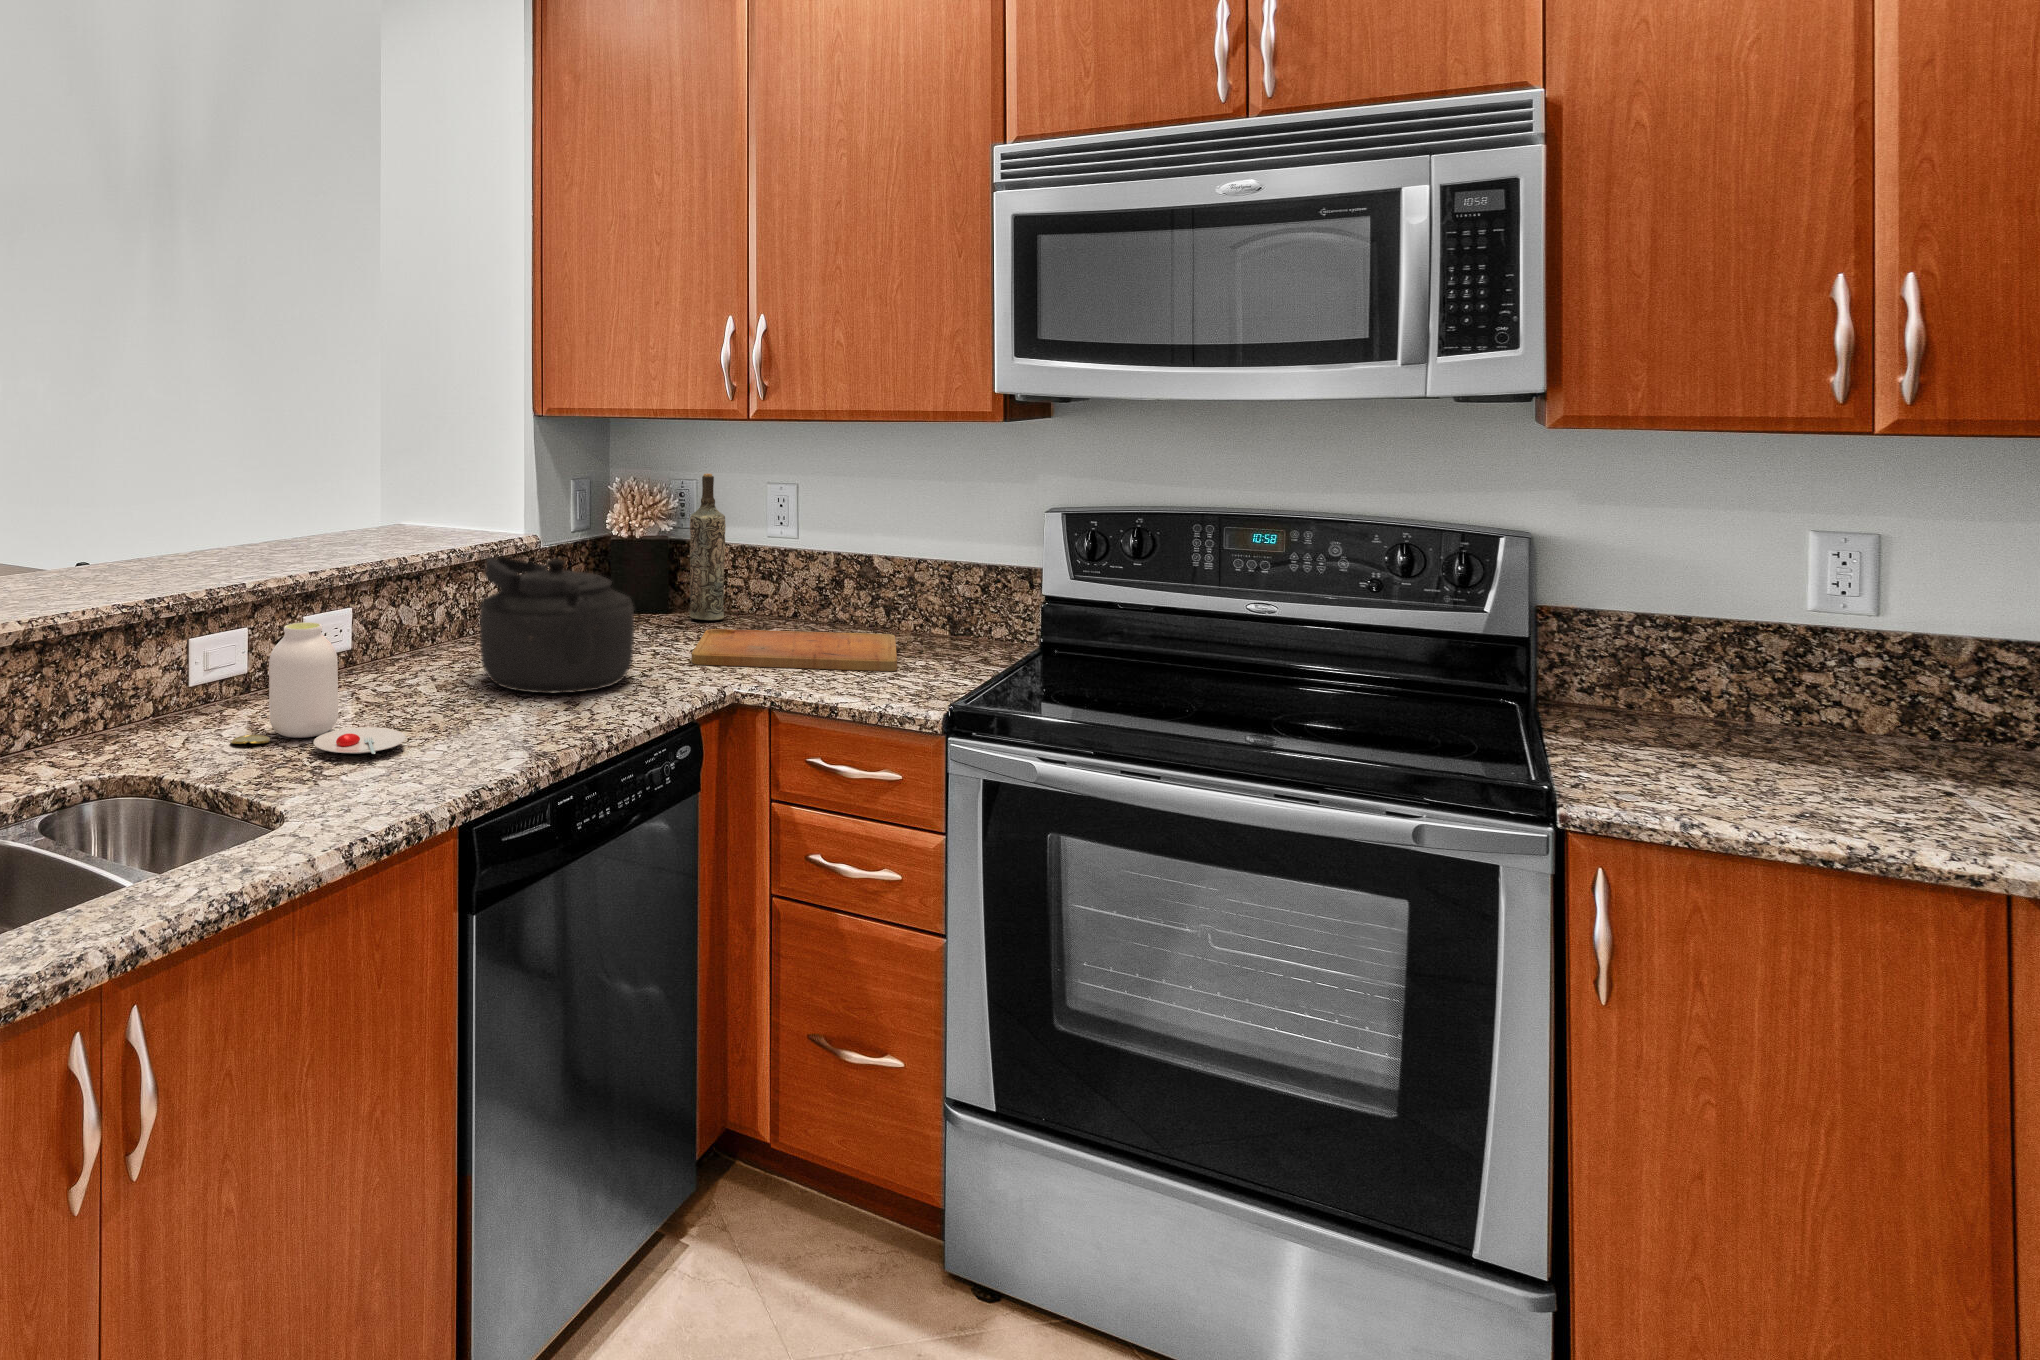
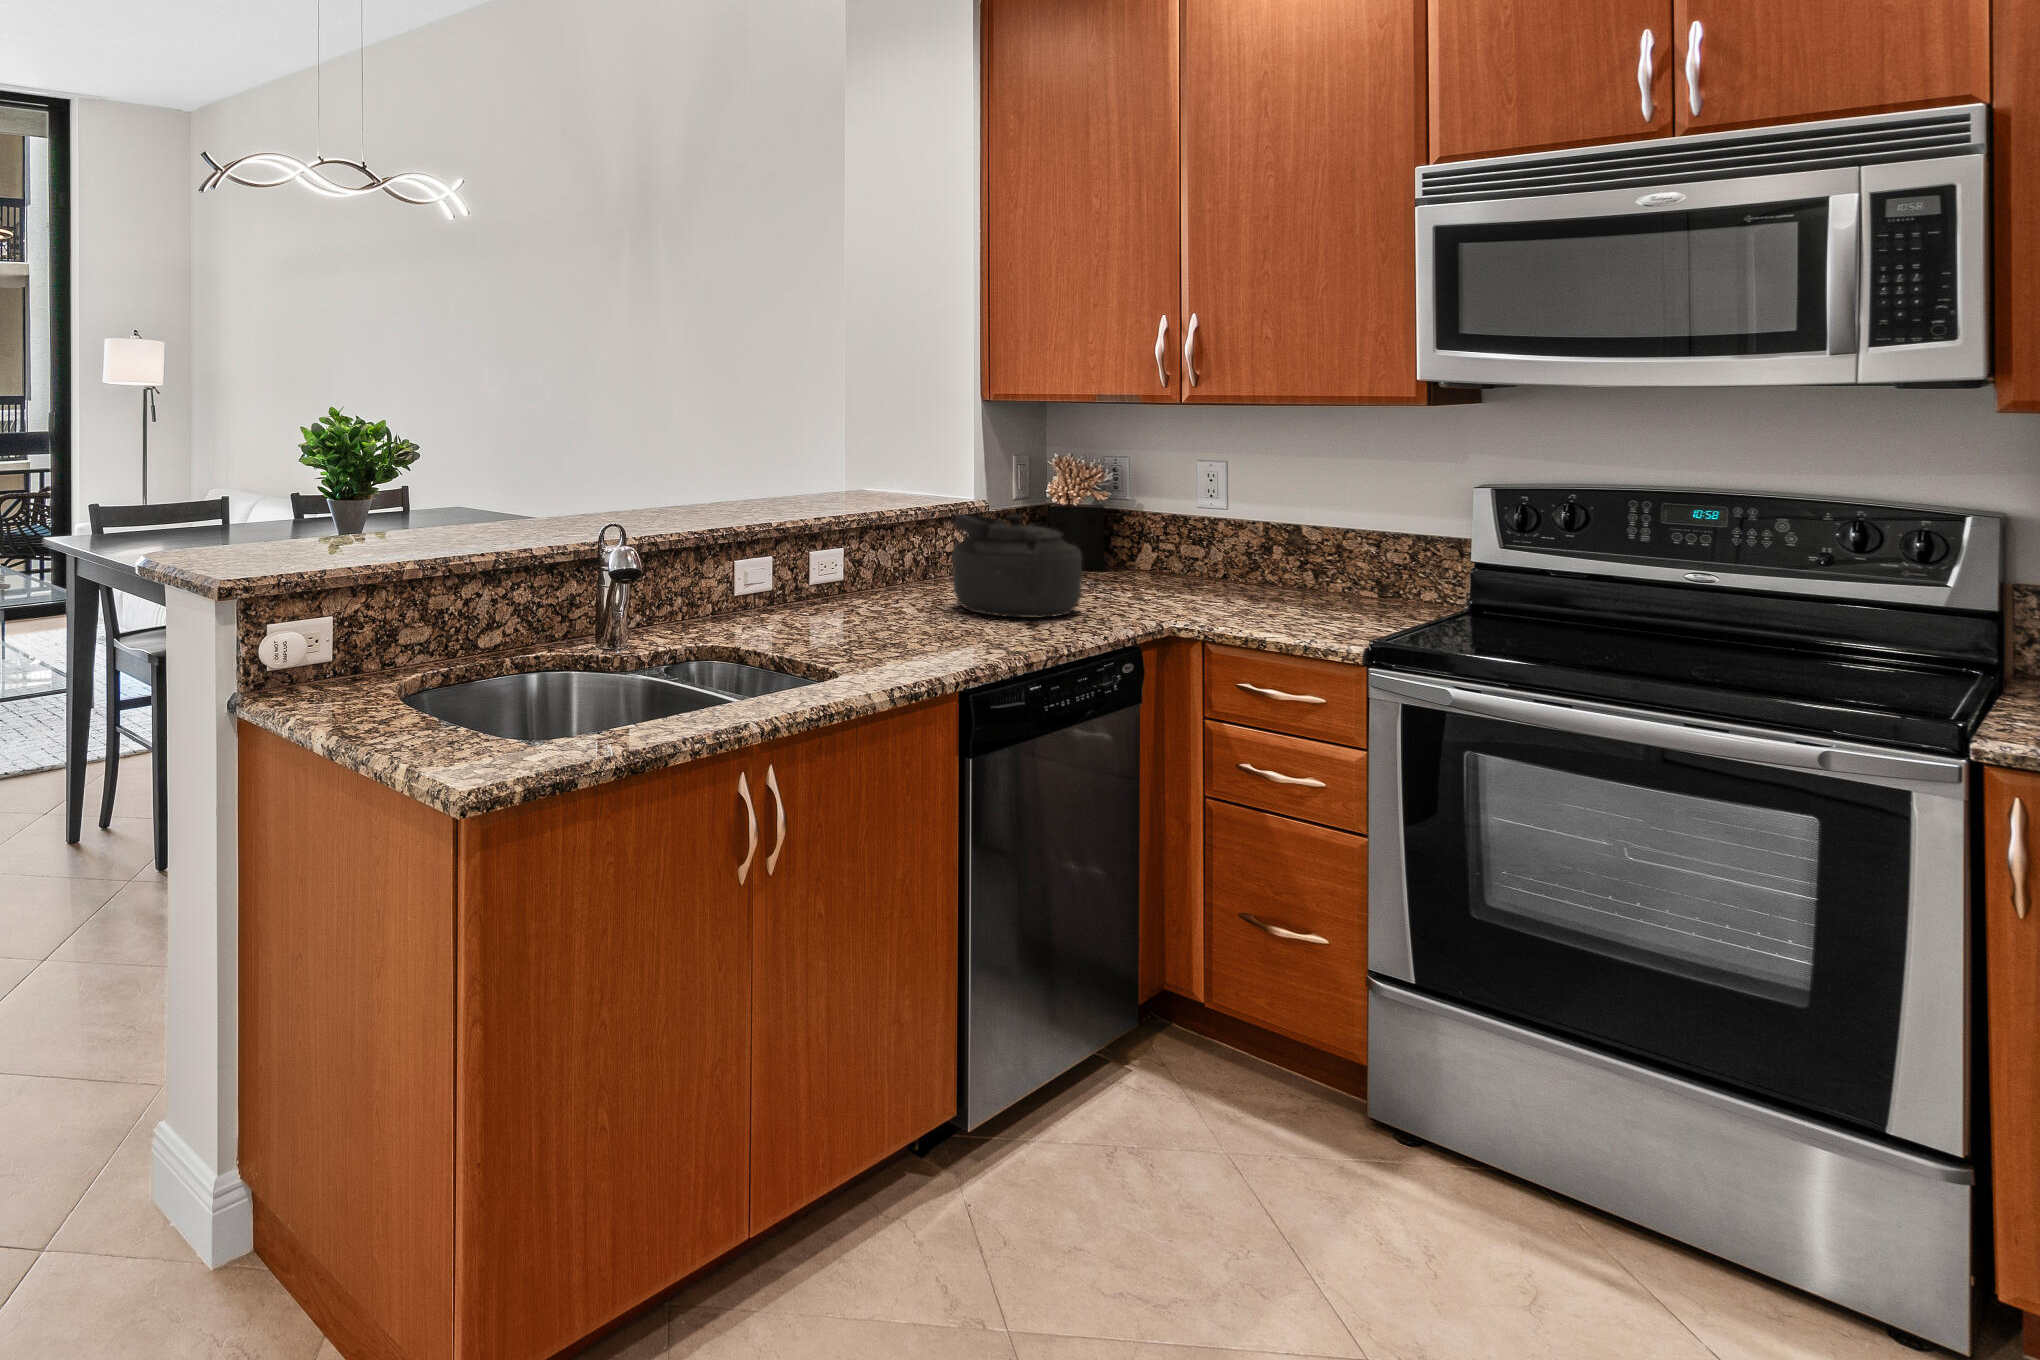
bottle: present [690,474,726,620] -> none [1124,454,1157,578]
jar: present [231,622,406,754] -> none [779,550,910,643]
cutting board: present [691,629,897,671] -> none [1130,582,1321,618]

